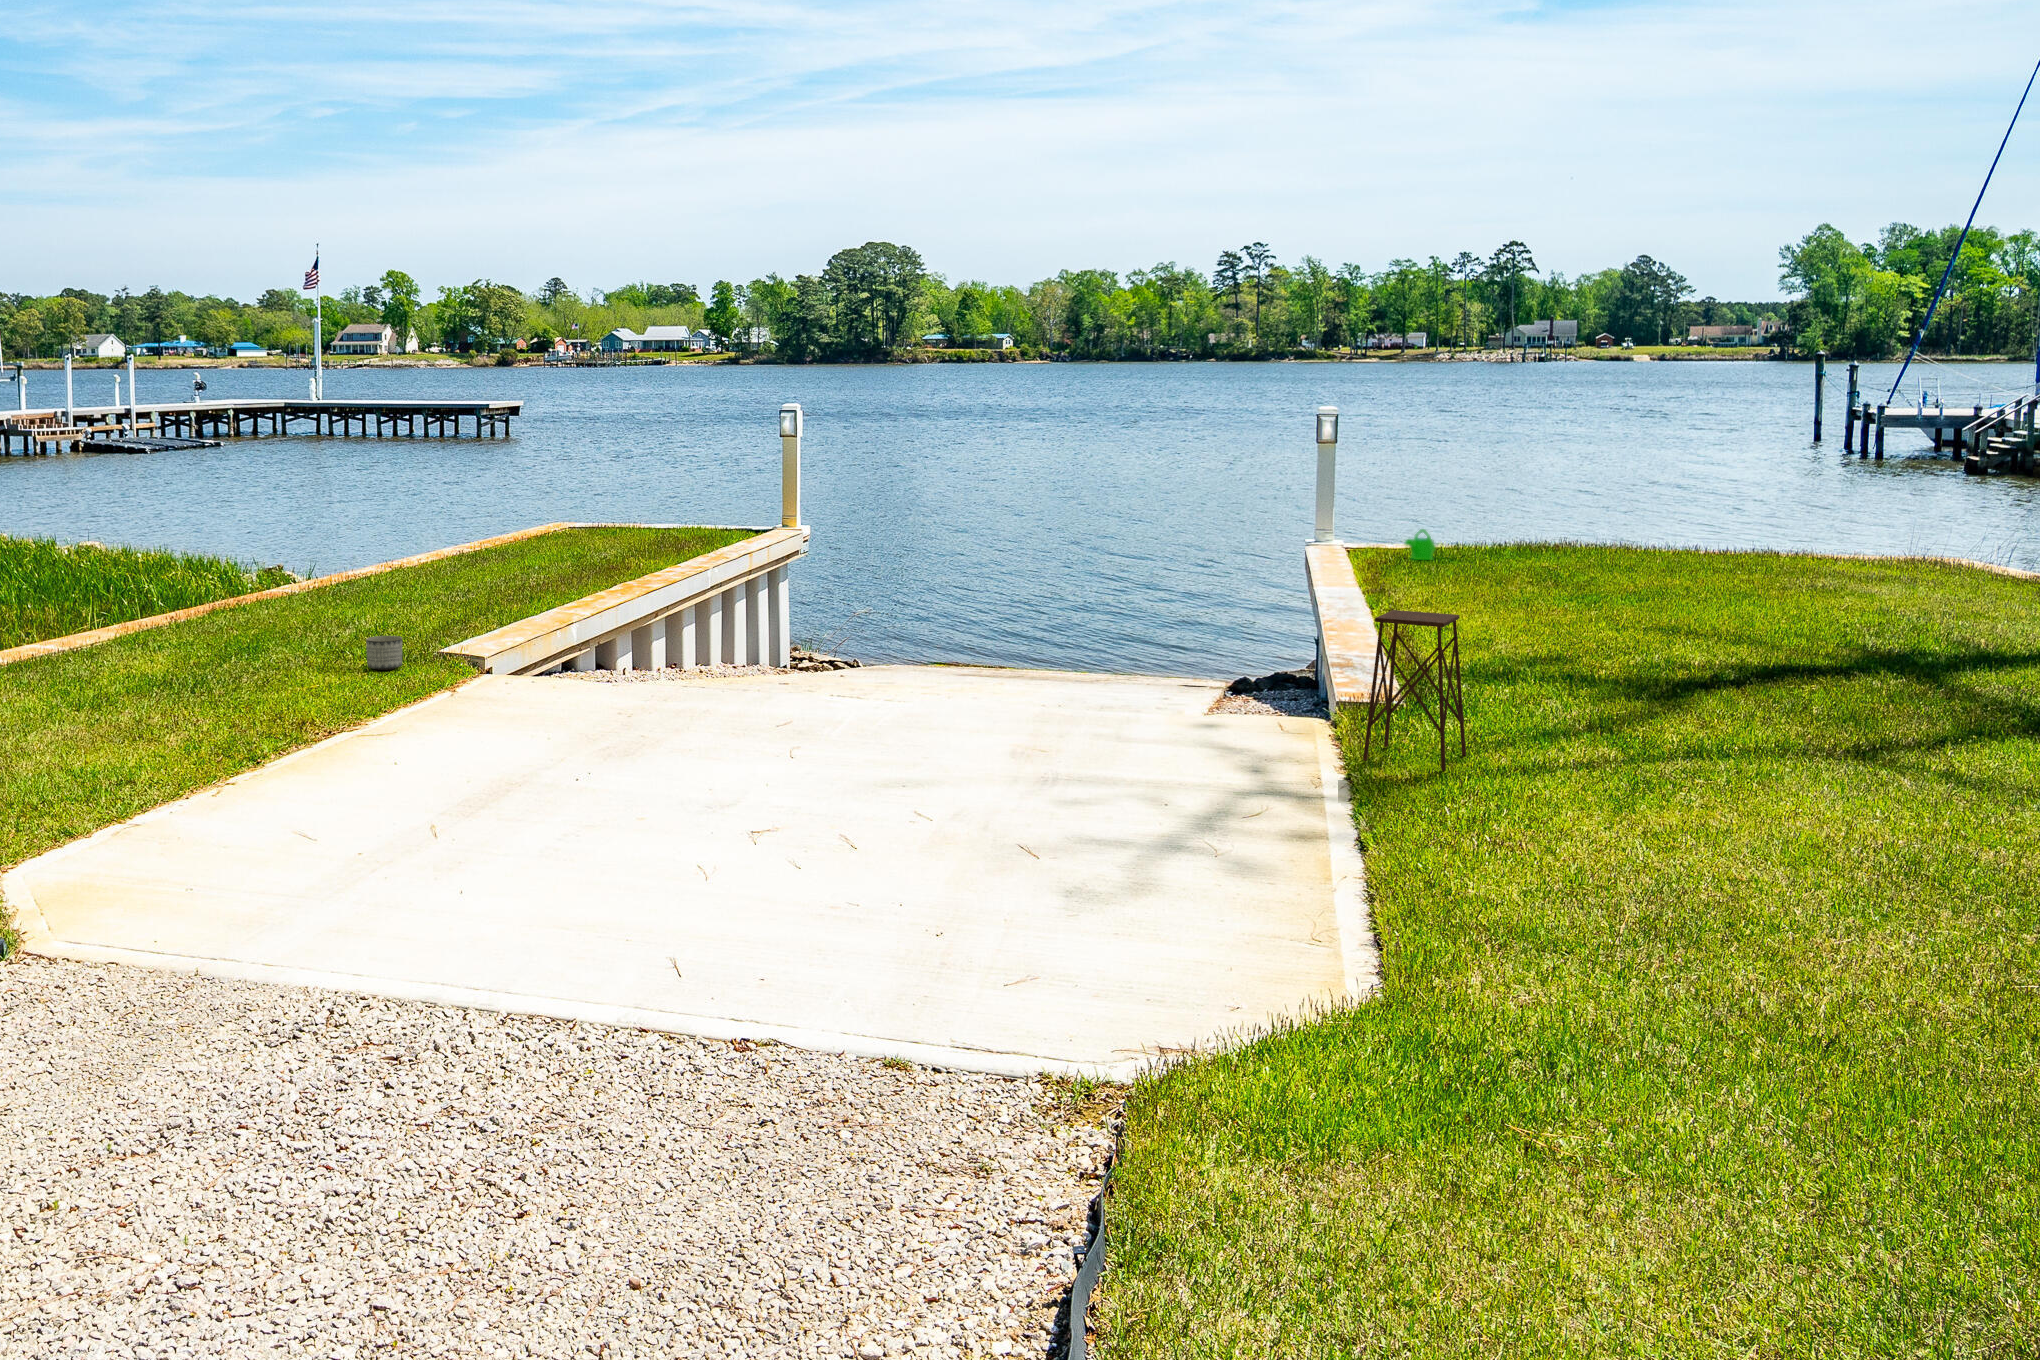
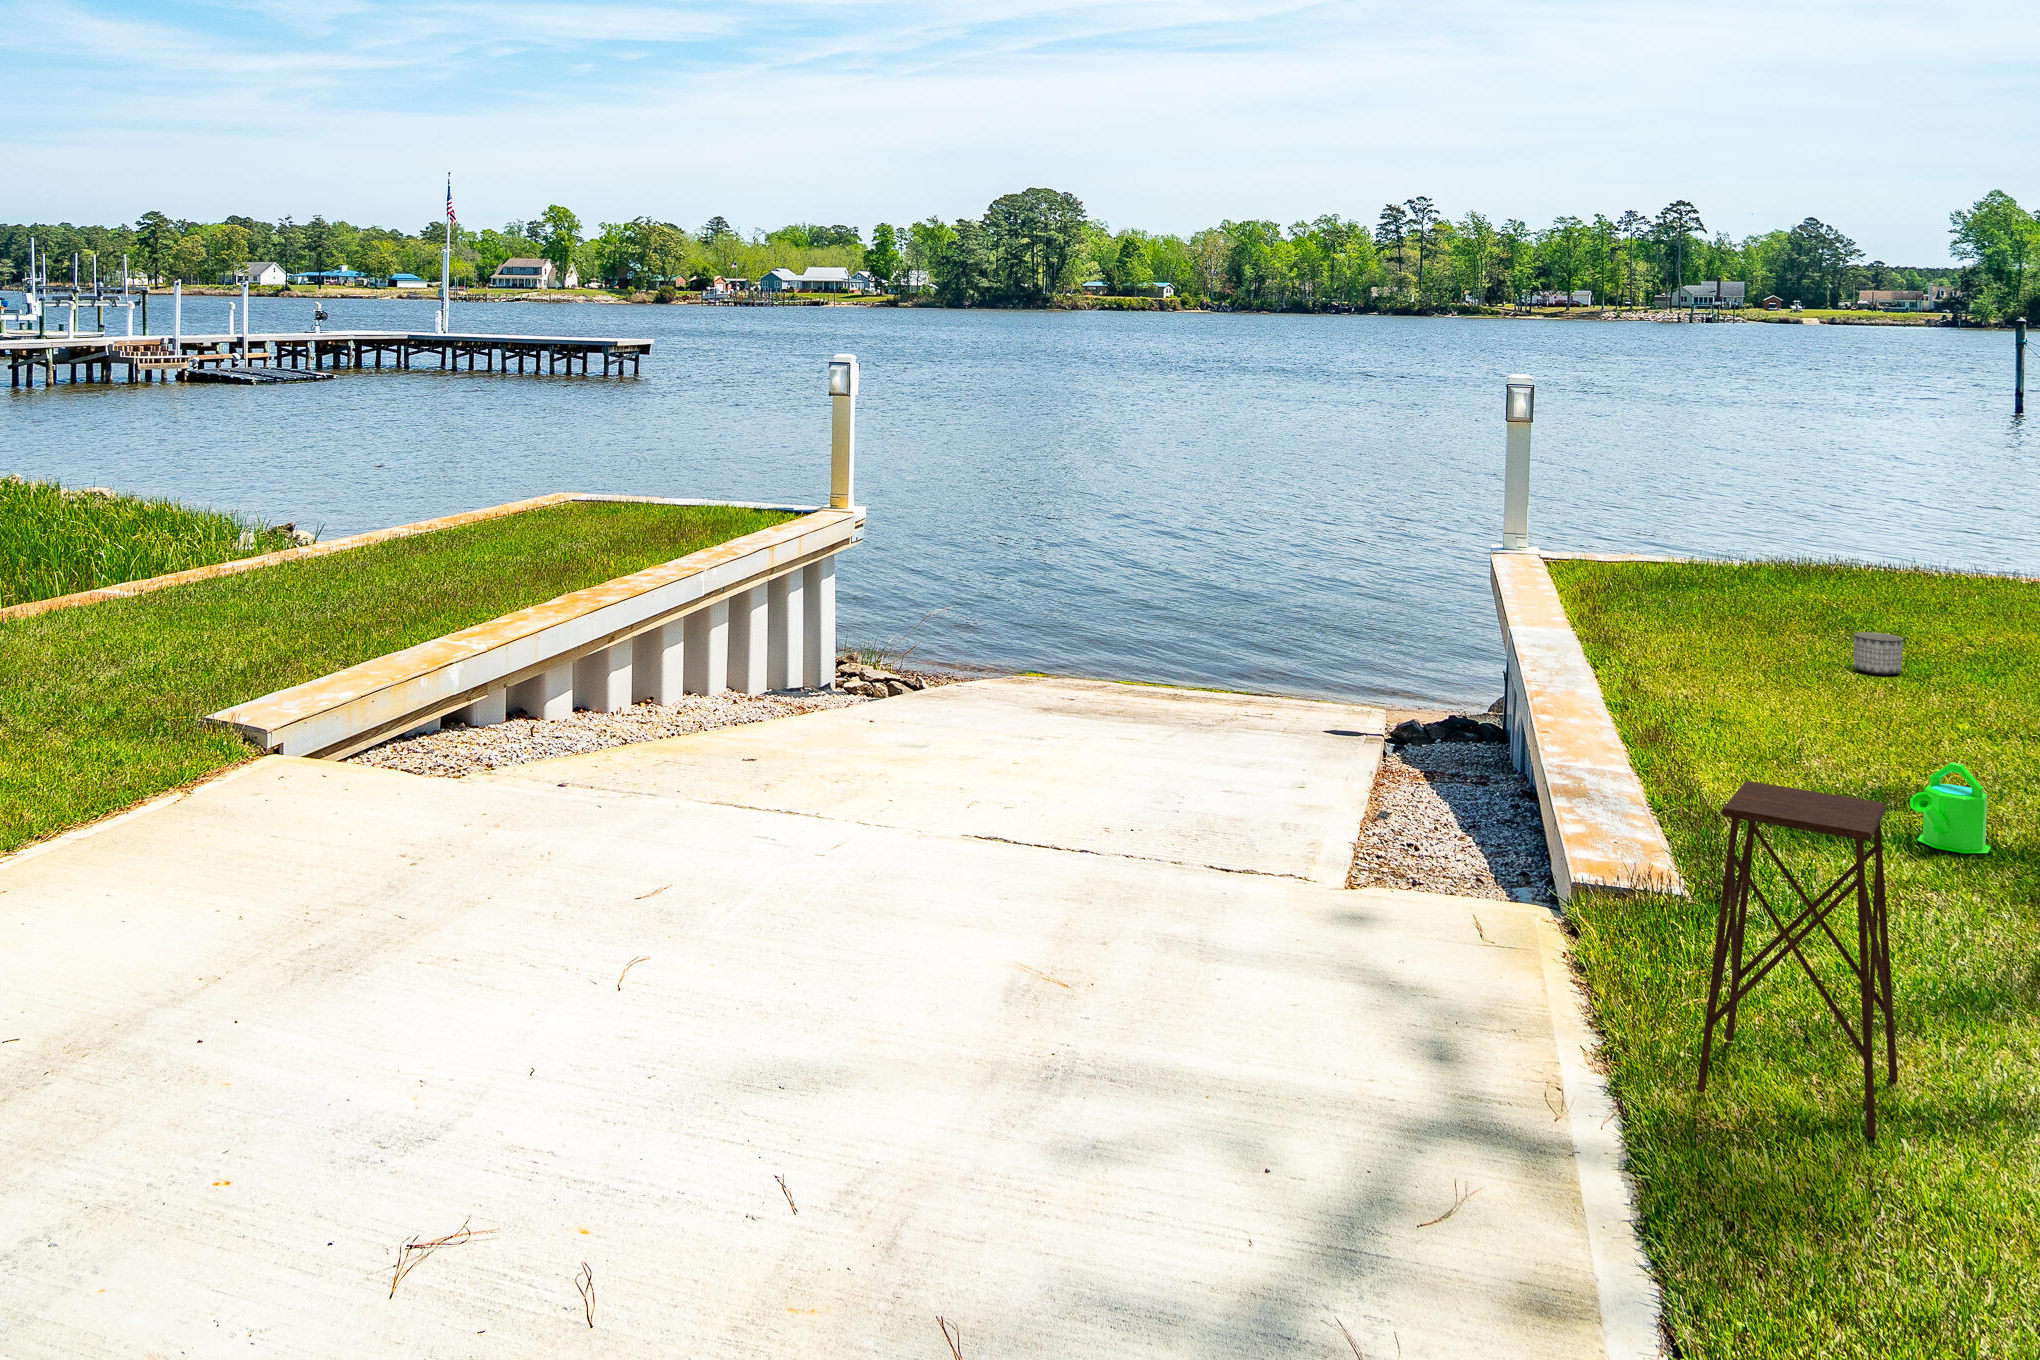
watering can: present [1405,529,1436,560] -> present [1910,762,1991,853]
planter: present [366,636,402,670] -> present [1854,632,1903,675]

